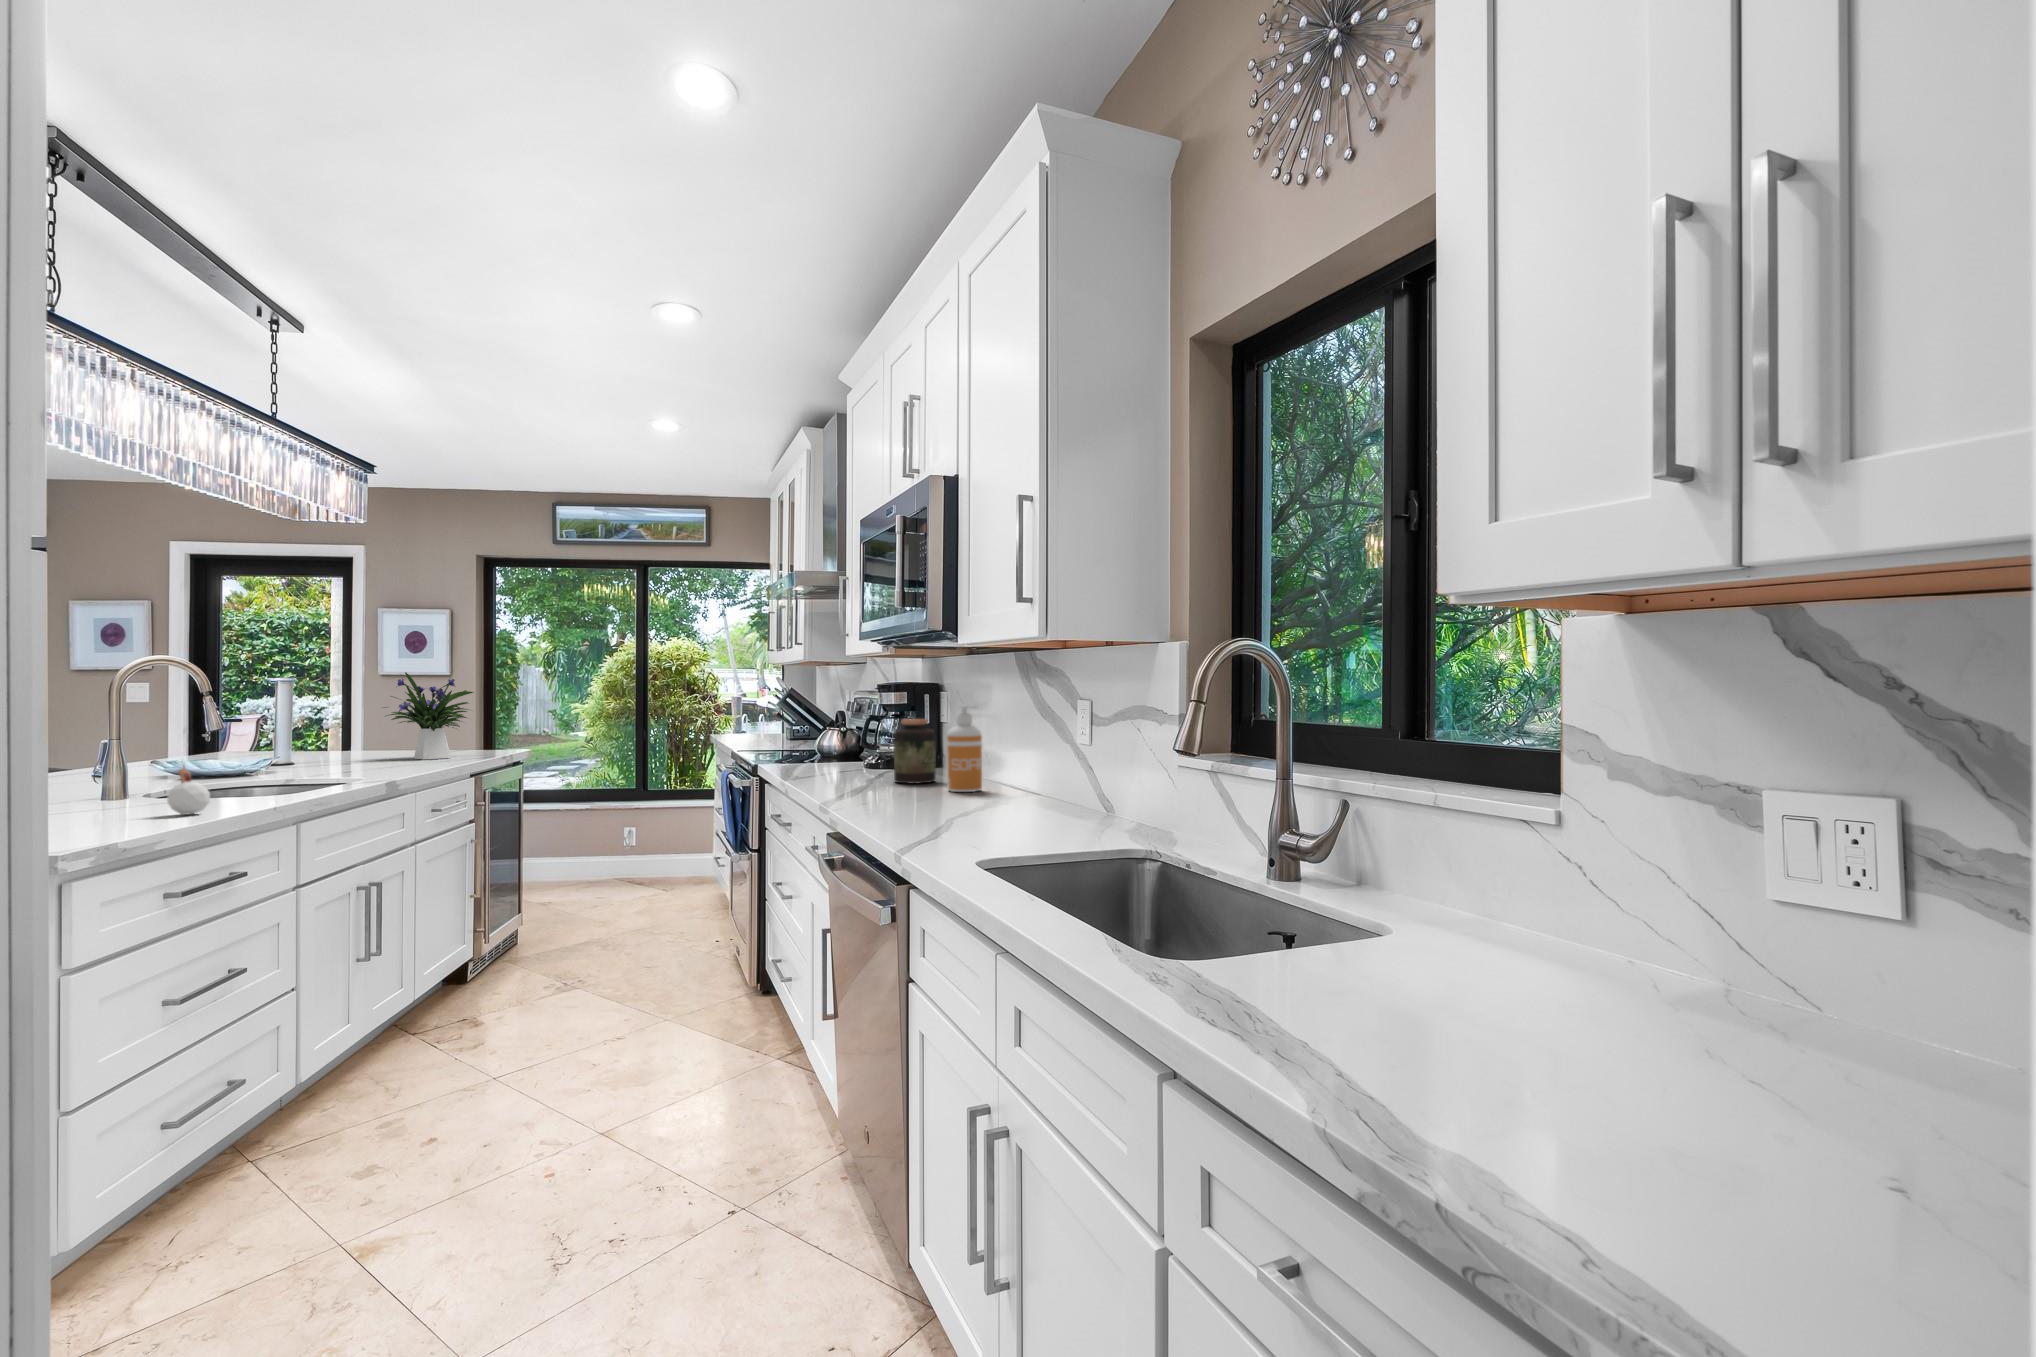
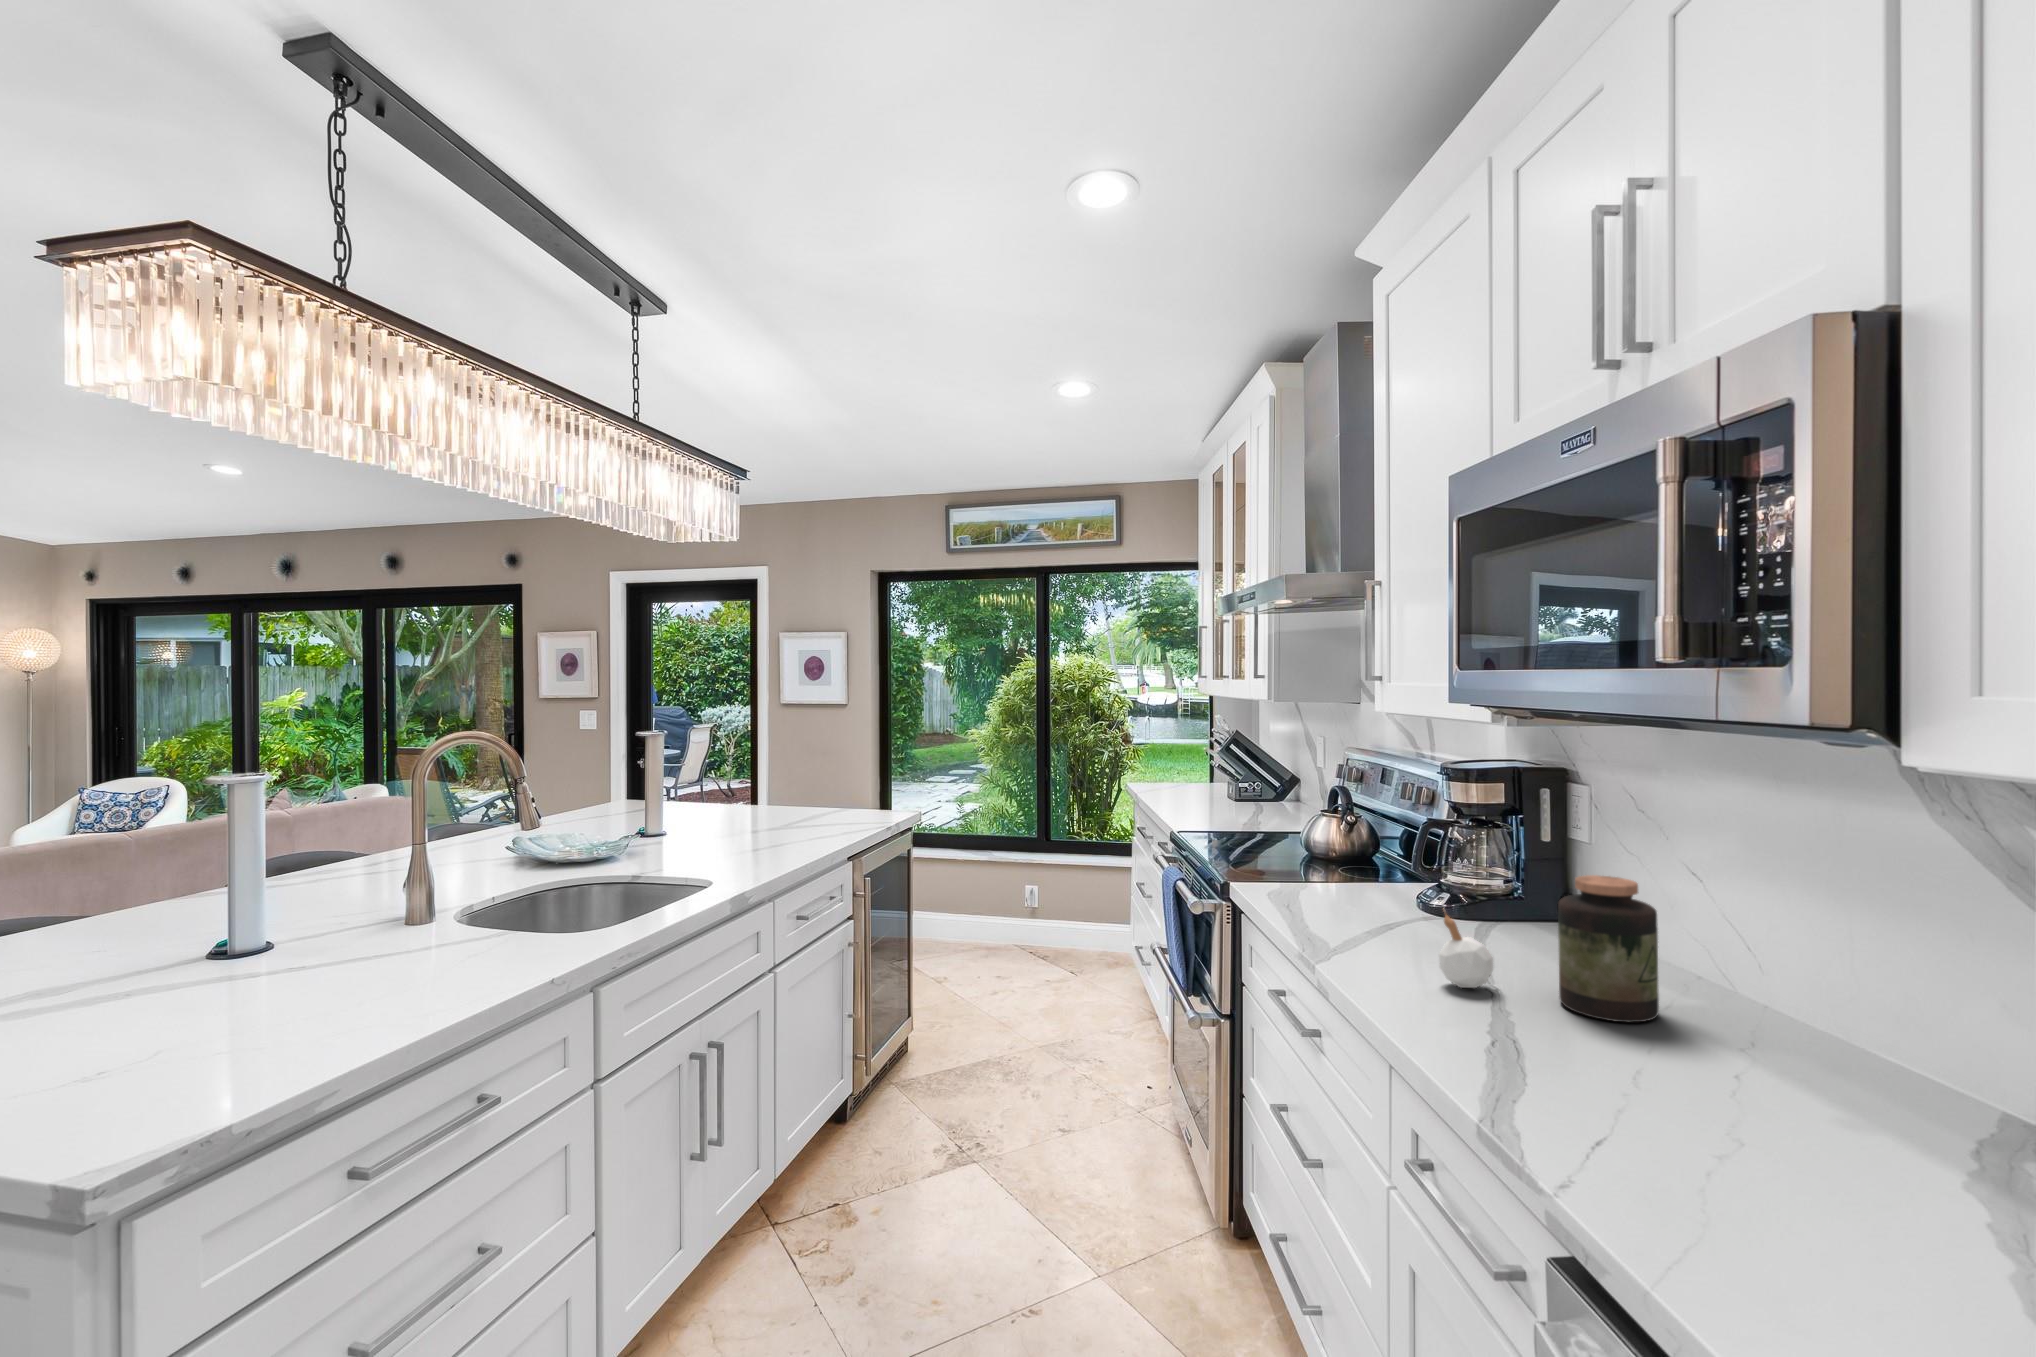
flower arrangement: present [384,672,473,759] -> none [762,717,861,822]
soap dispenser: present [947,706,982,792] -> none [1755,890,1862,1107]
candle: present [167,765,210,815] -> present [1439,908,1493,988]

